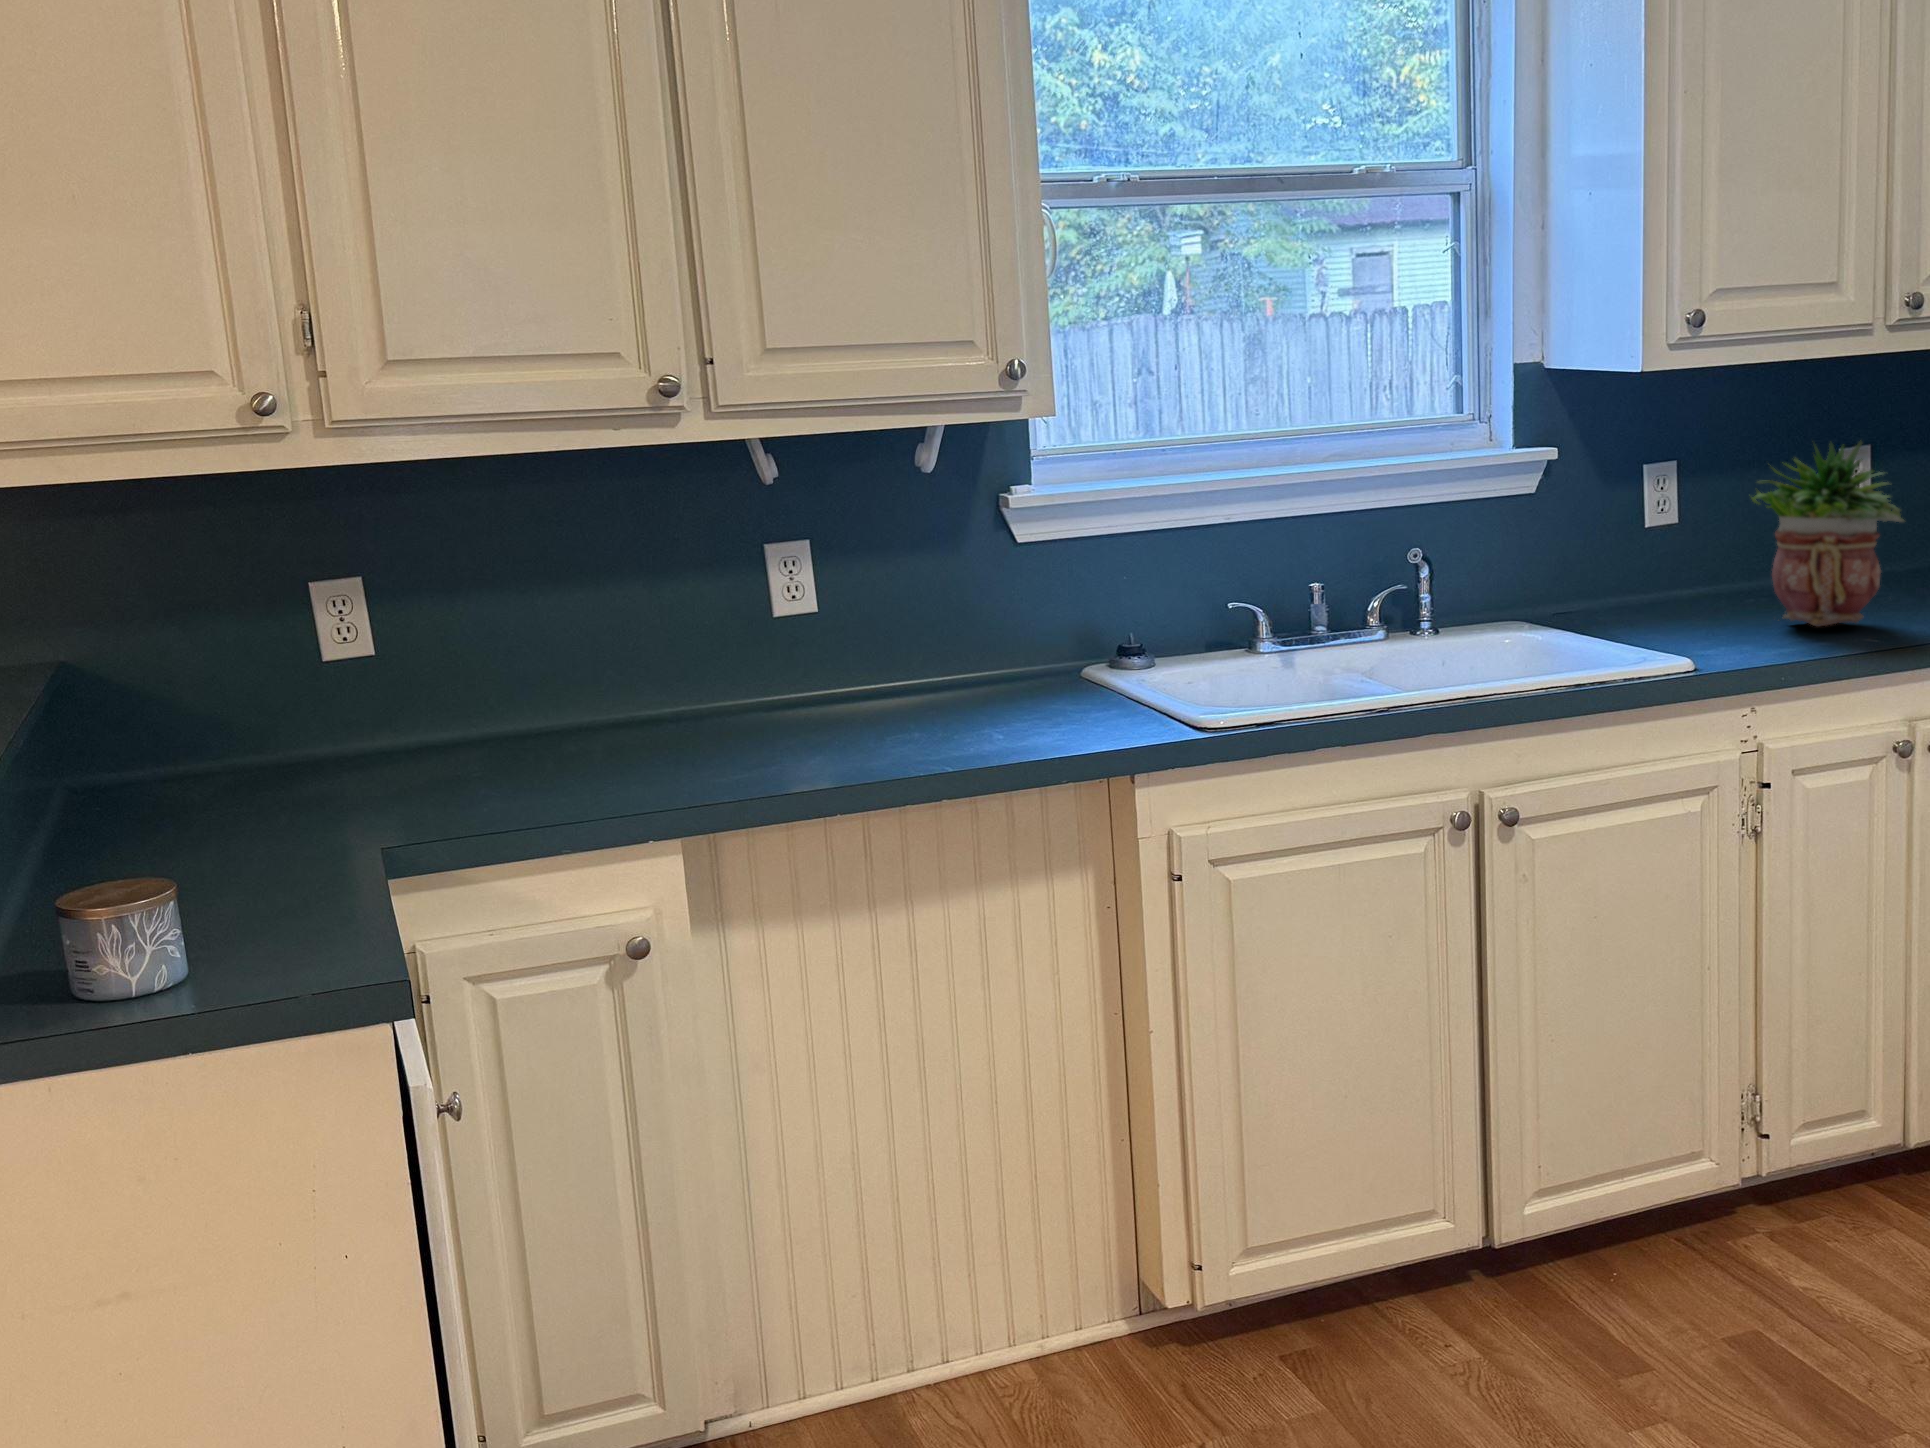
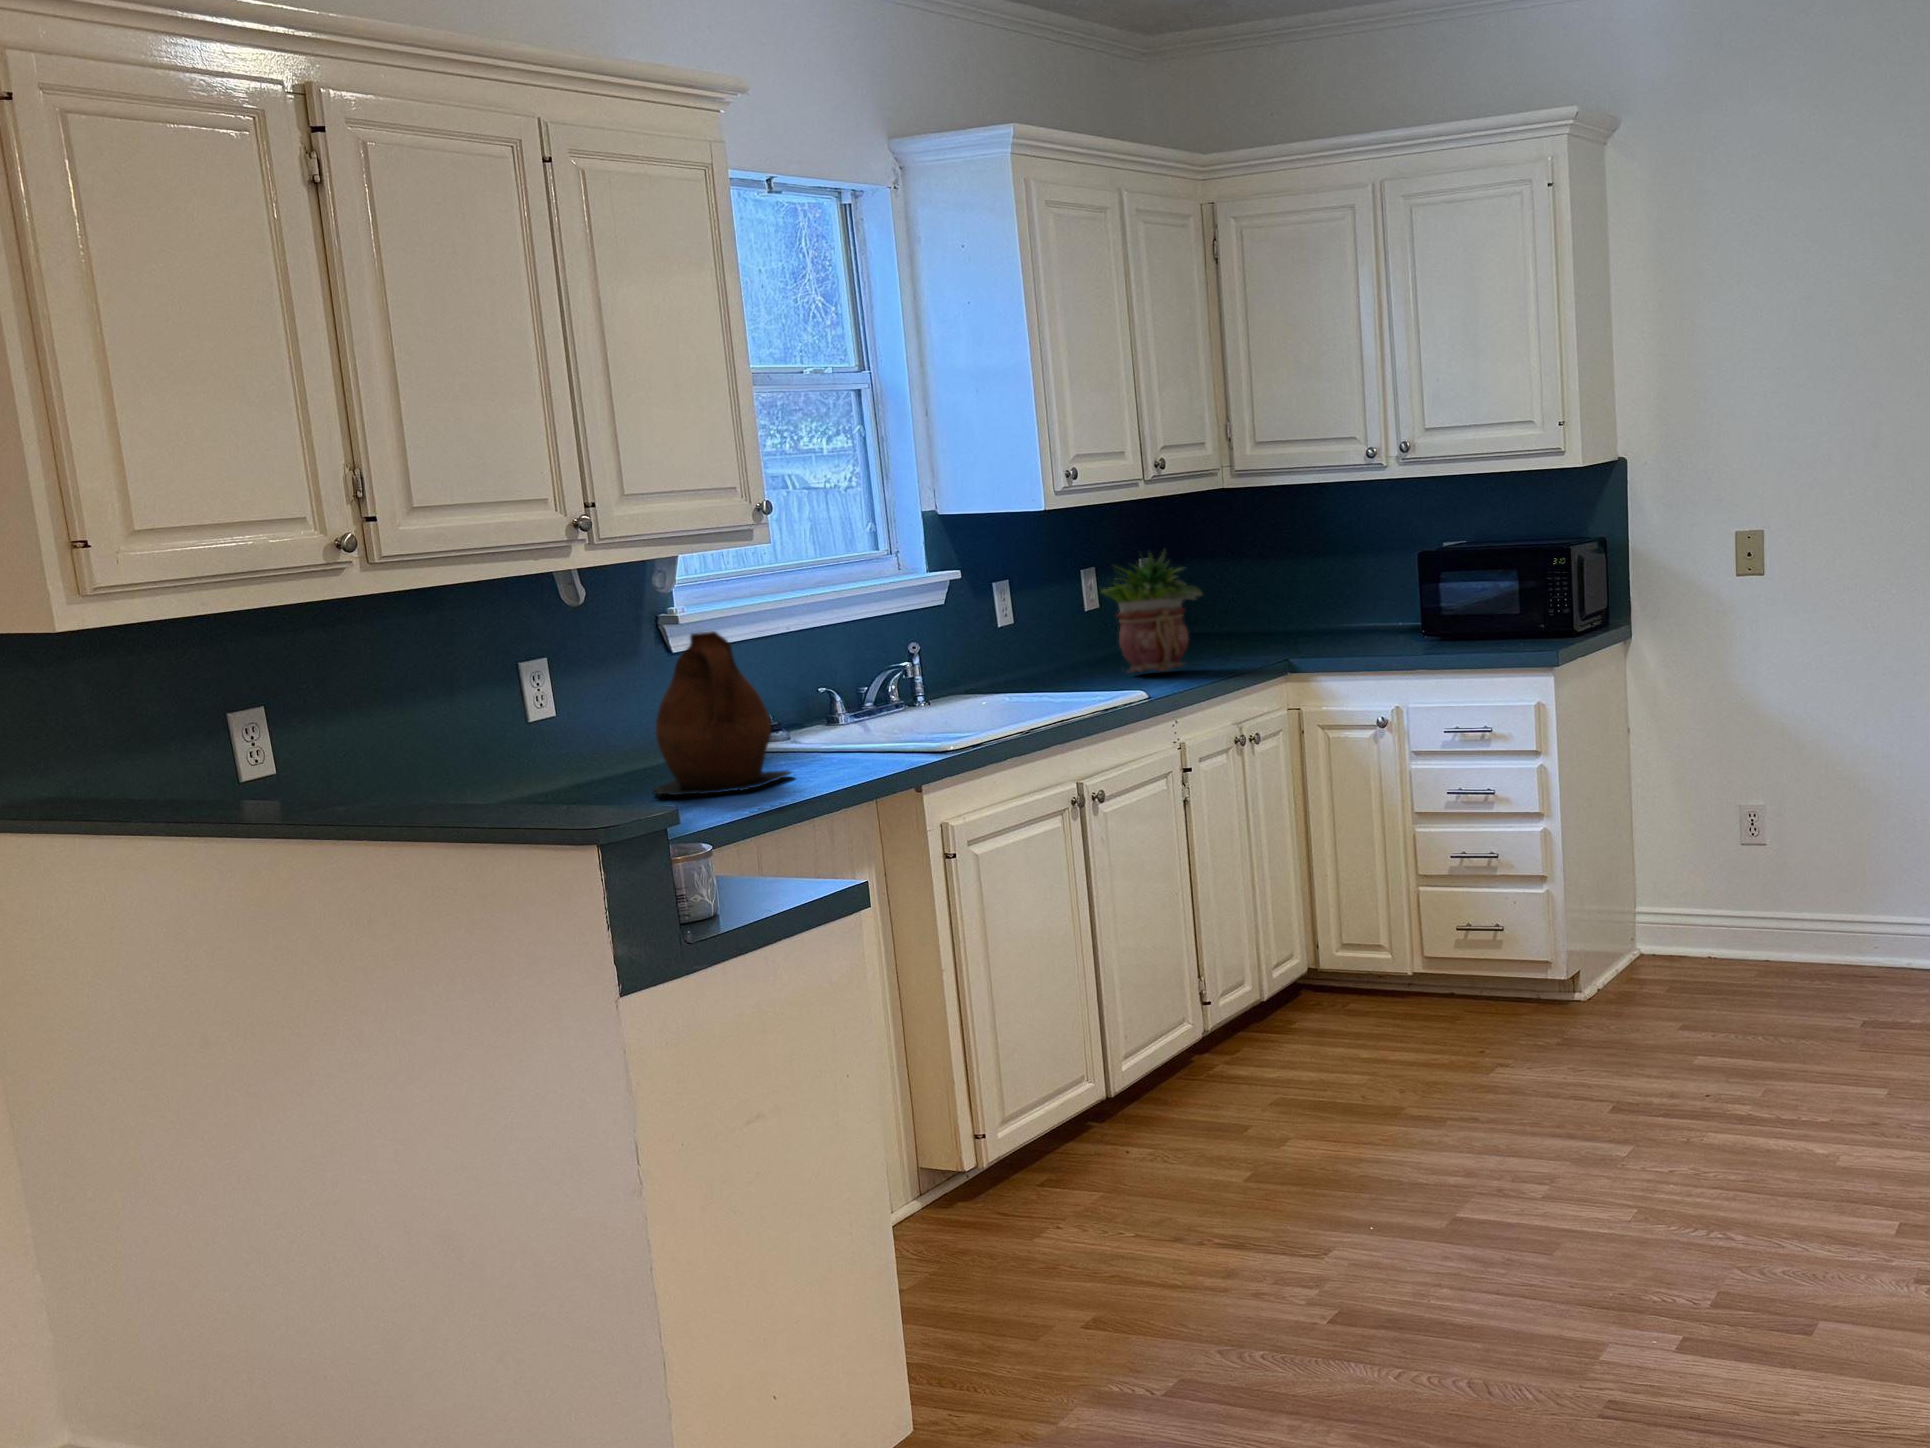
ceramic pitcher: none [797,537,993,751] -> present [652,631,791,795]

